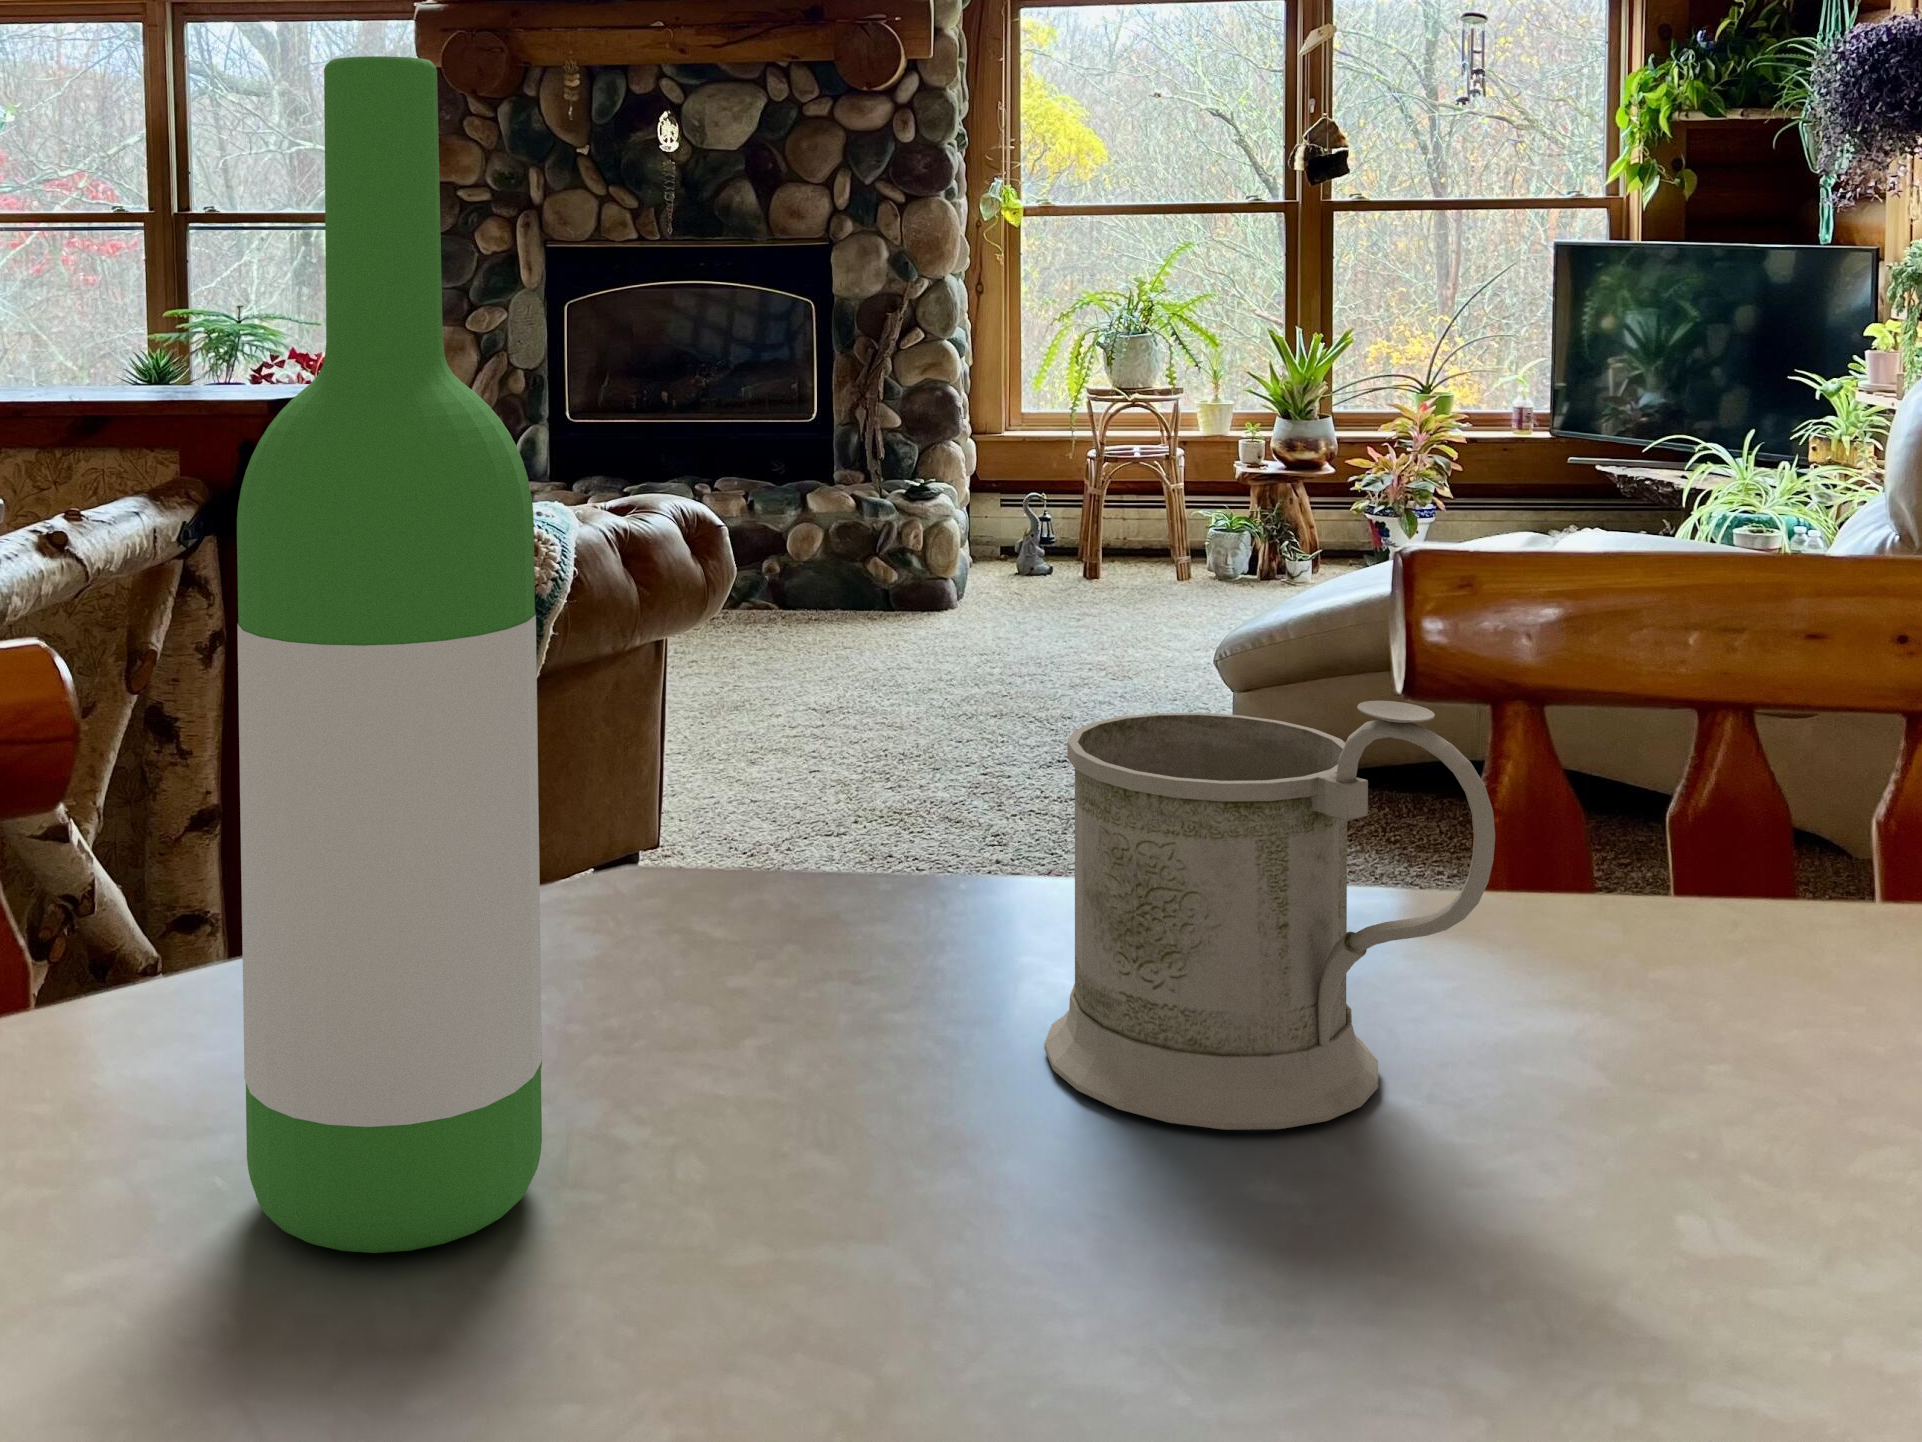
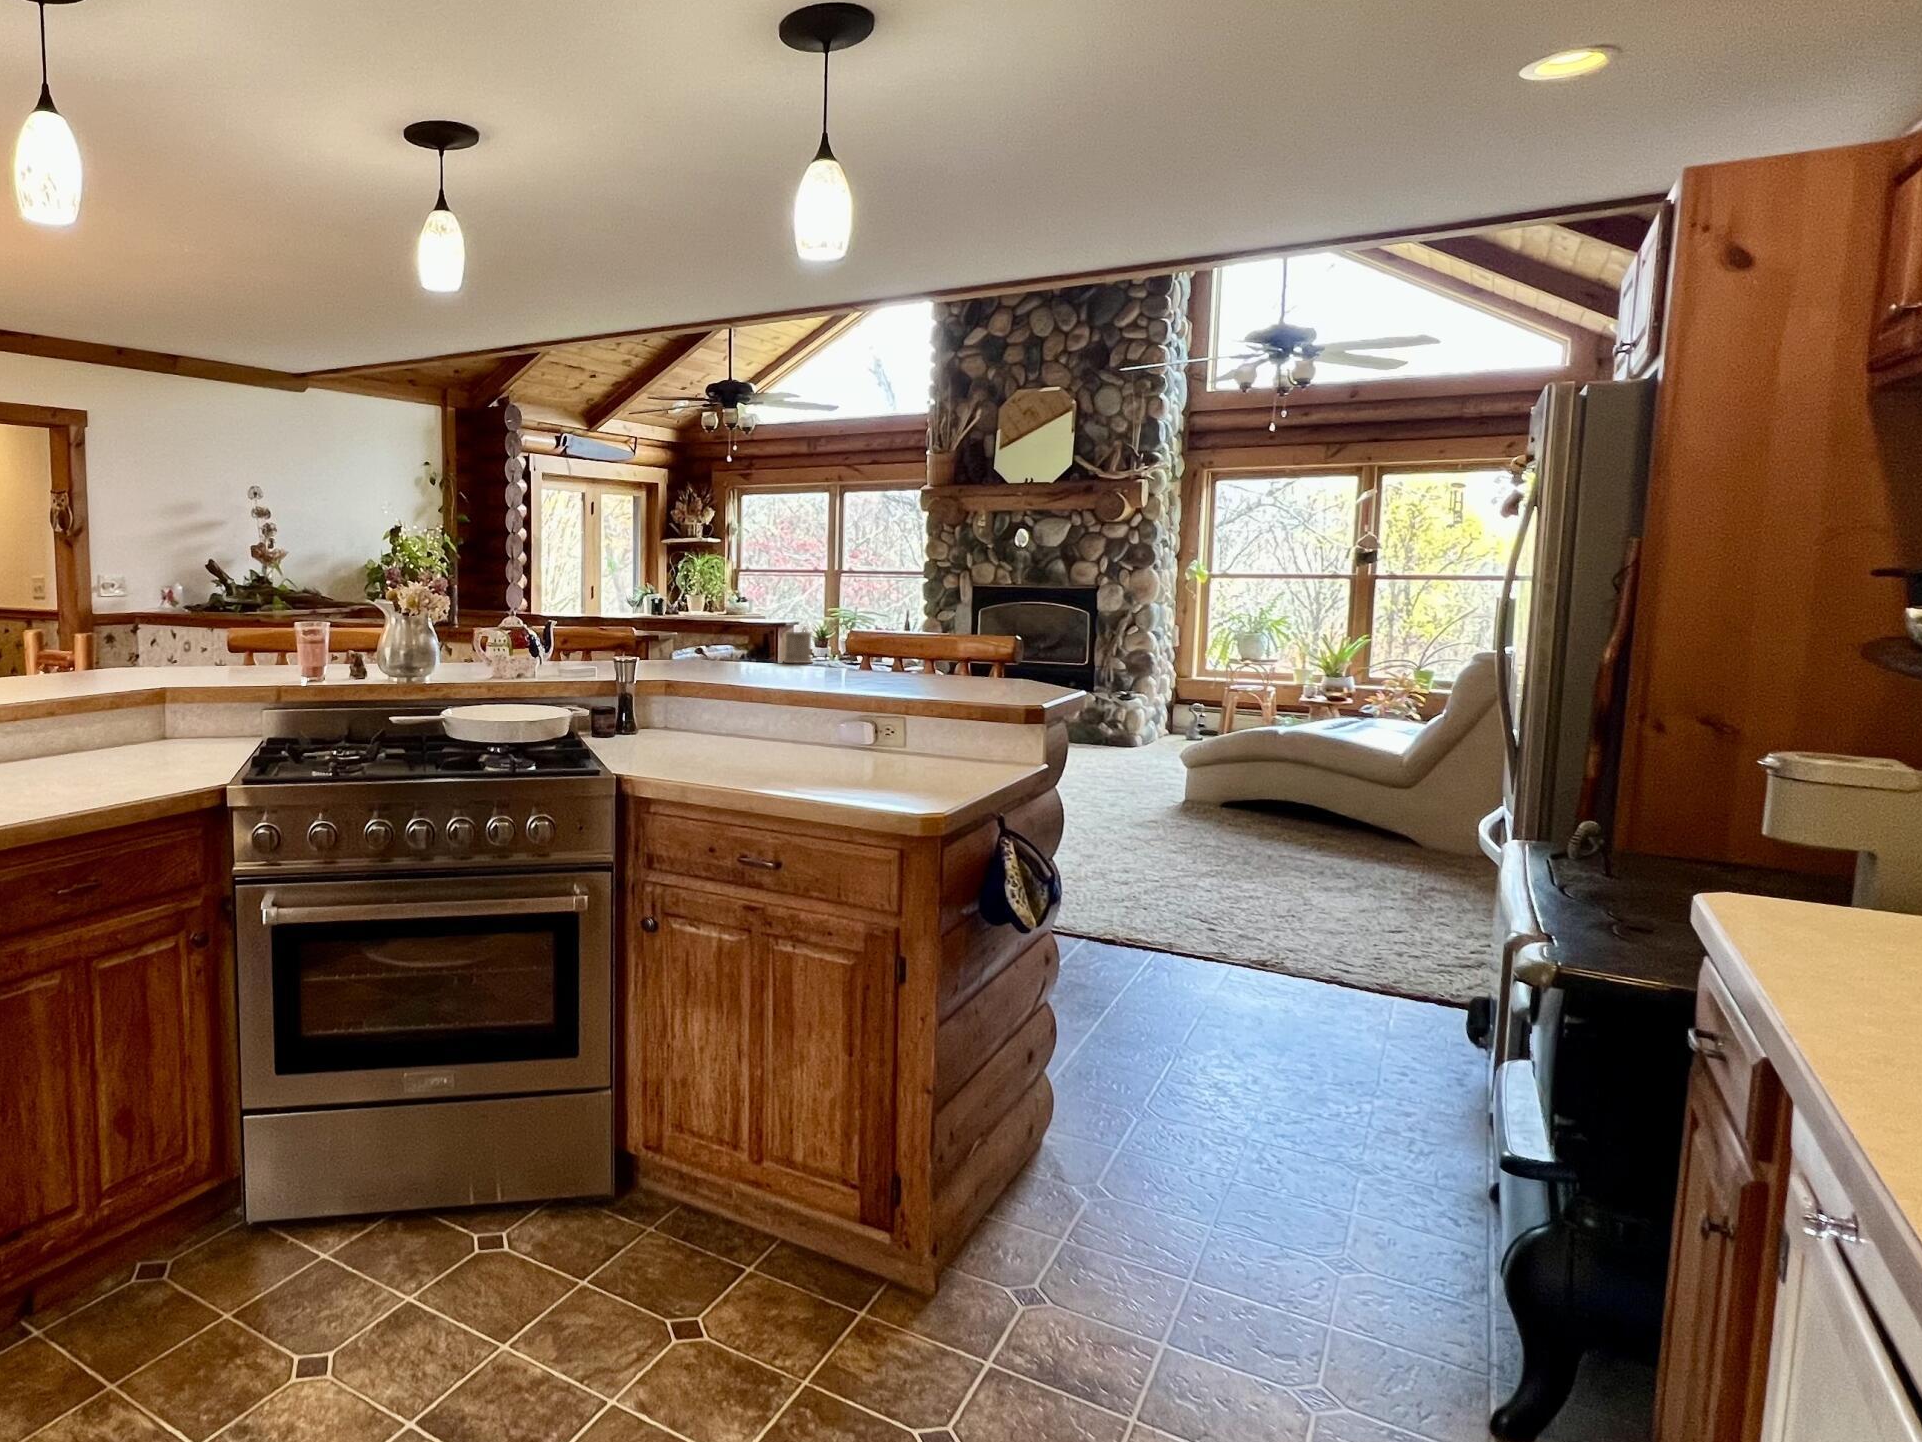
wine bottle: present [237,56,542,1253] -> none [710,569,734,661]

